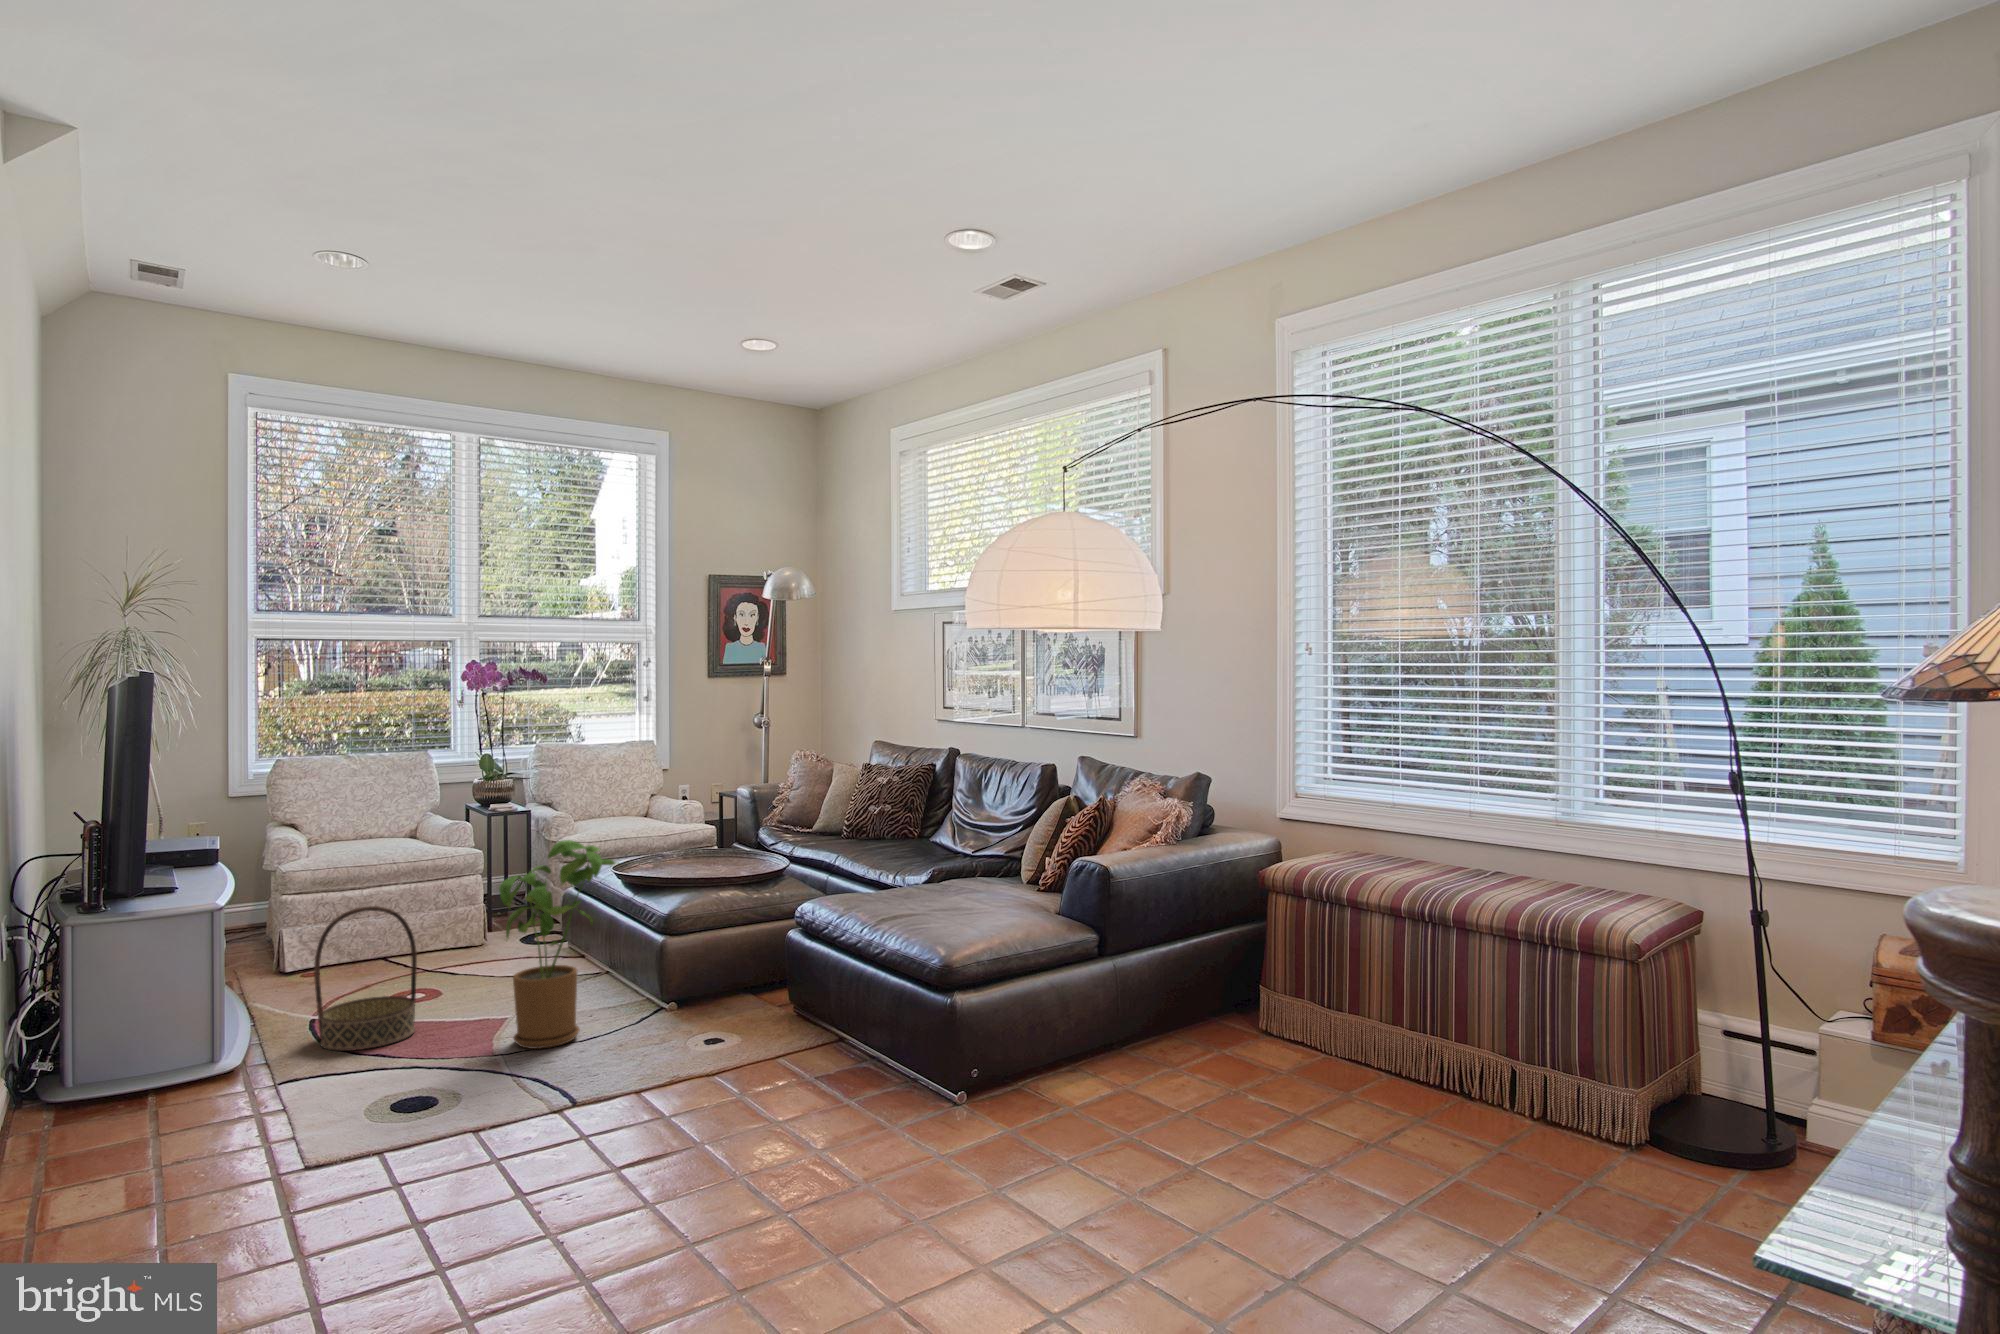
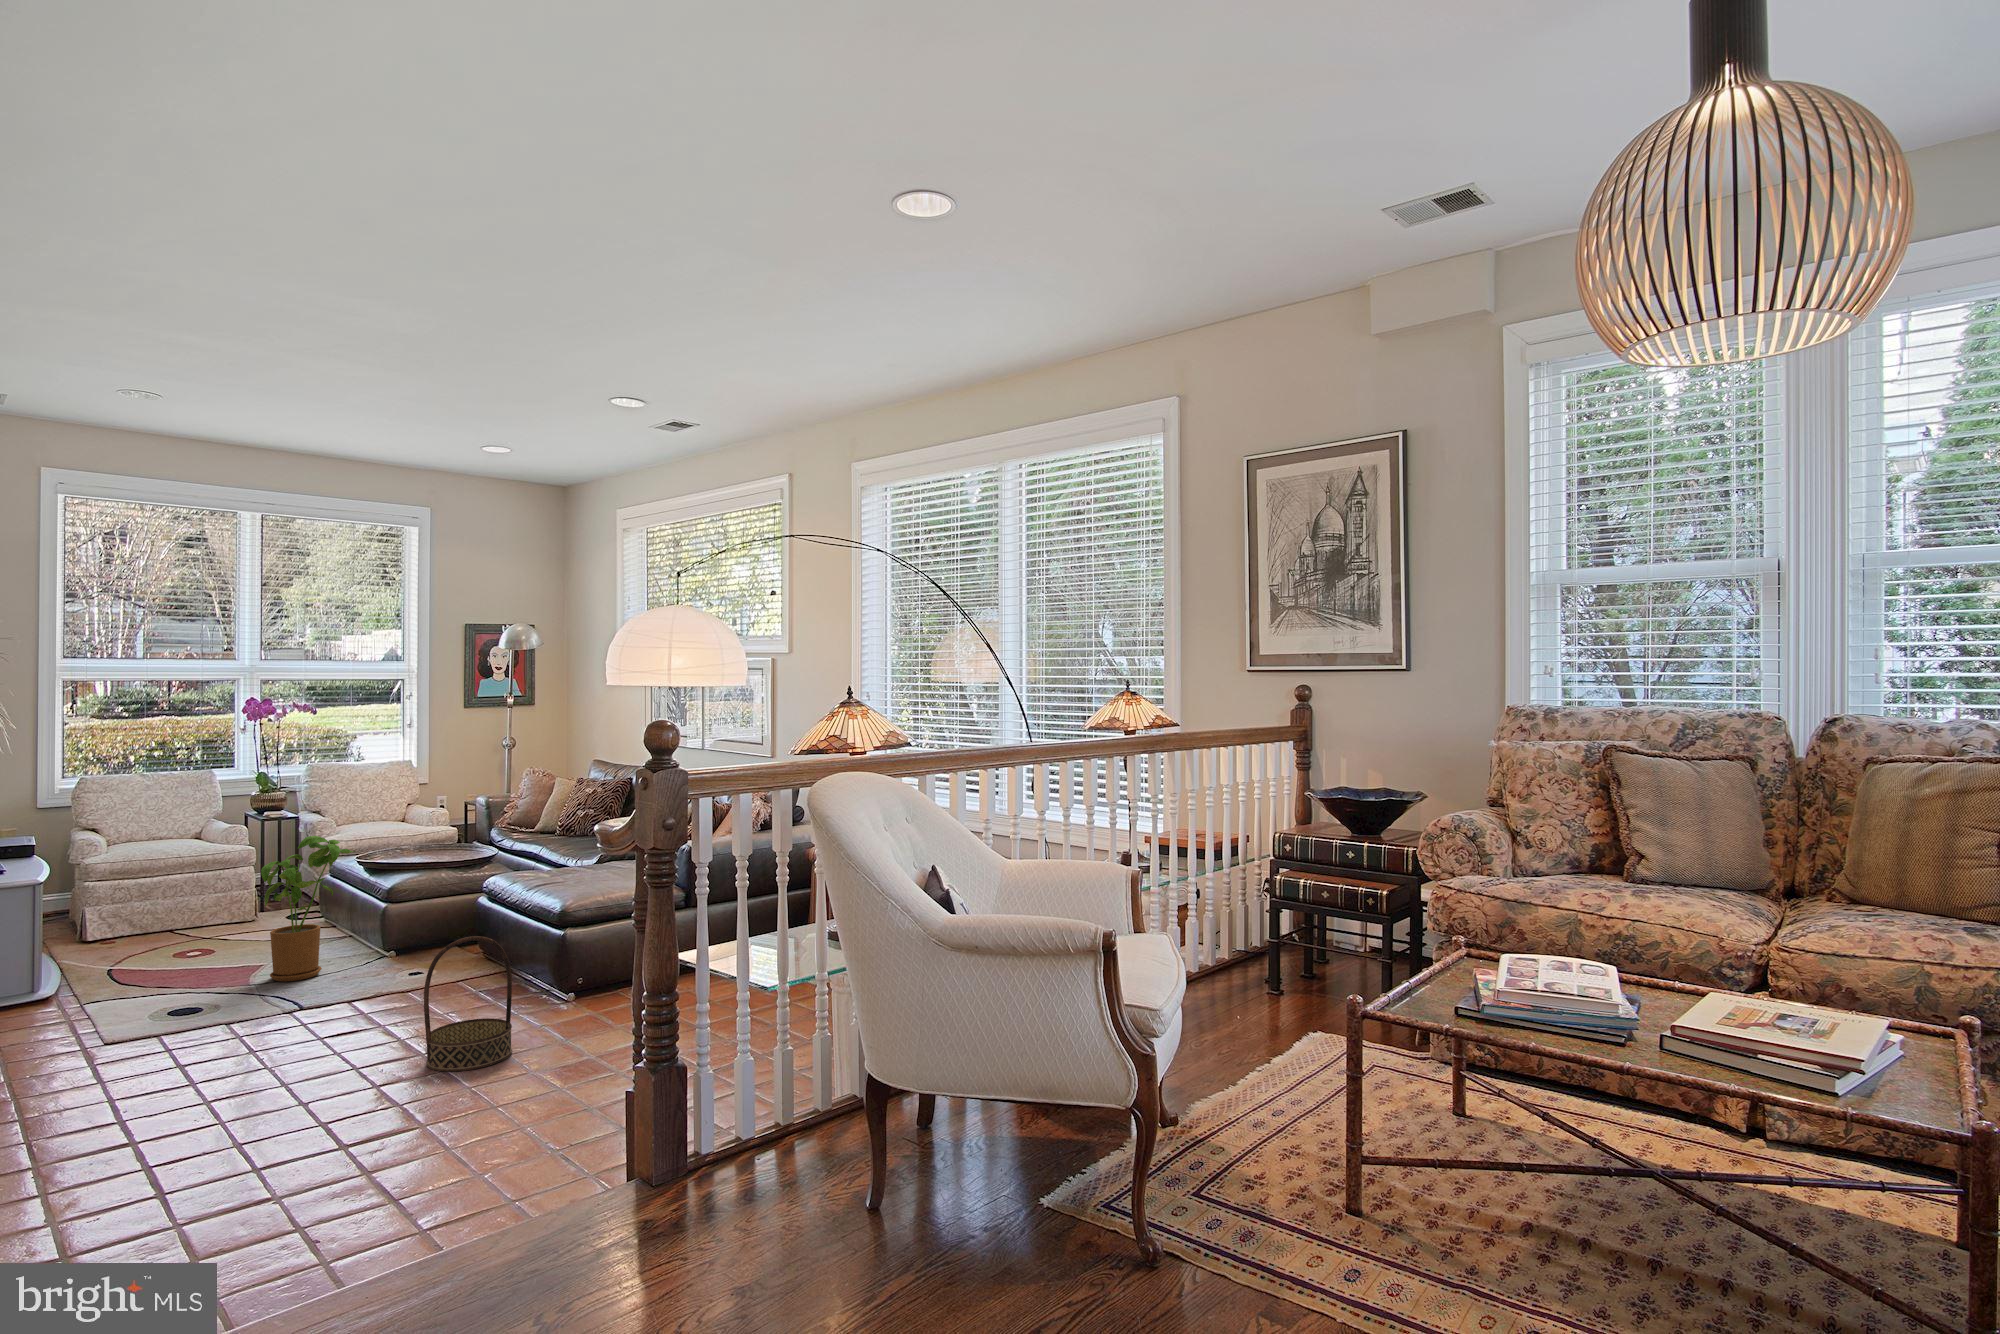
basket: present [314,906,417,1051] -> present [424,936,512,1072]

